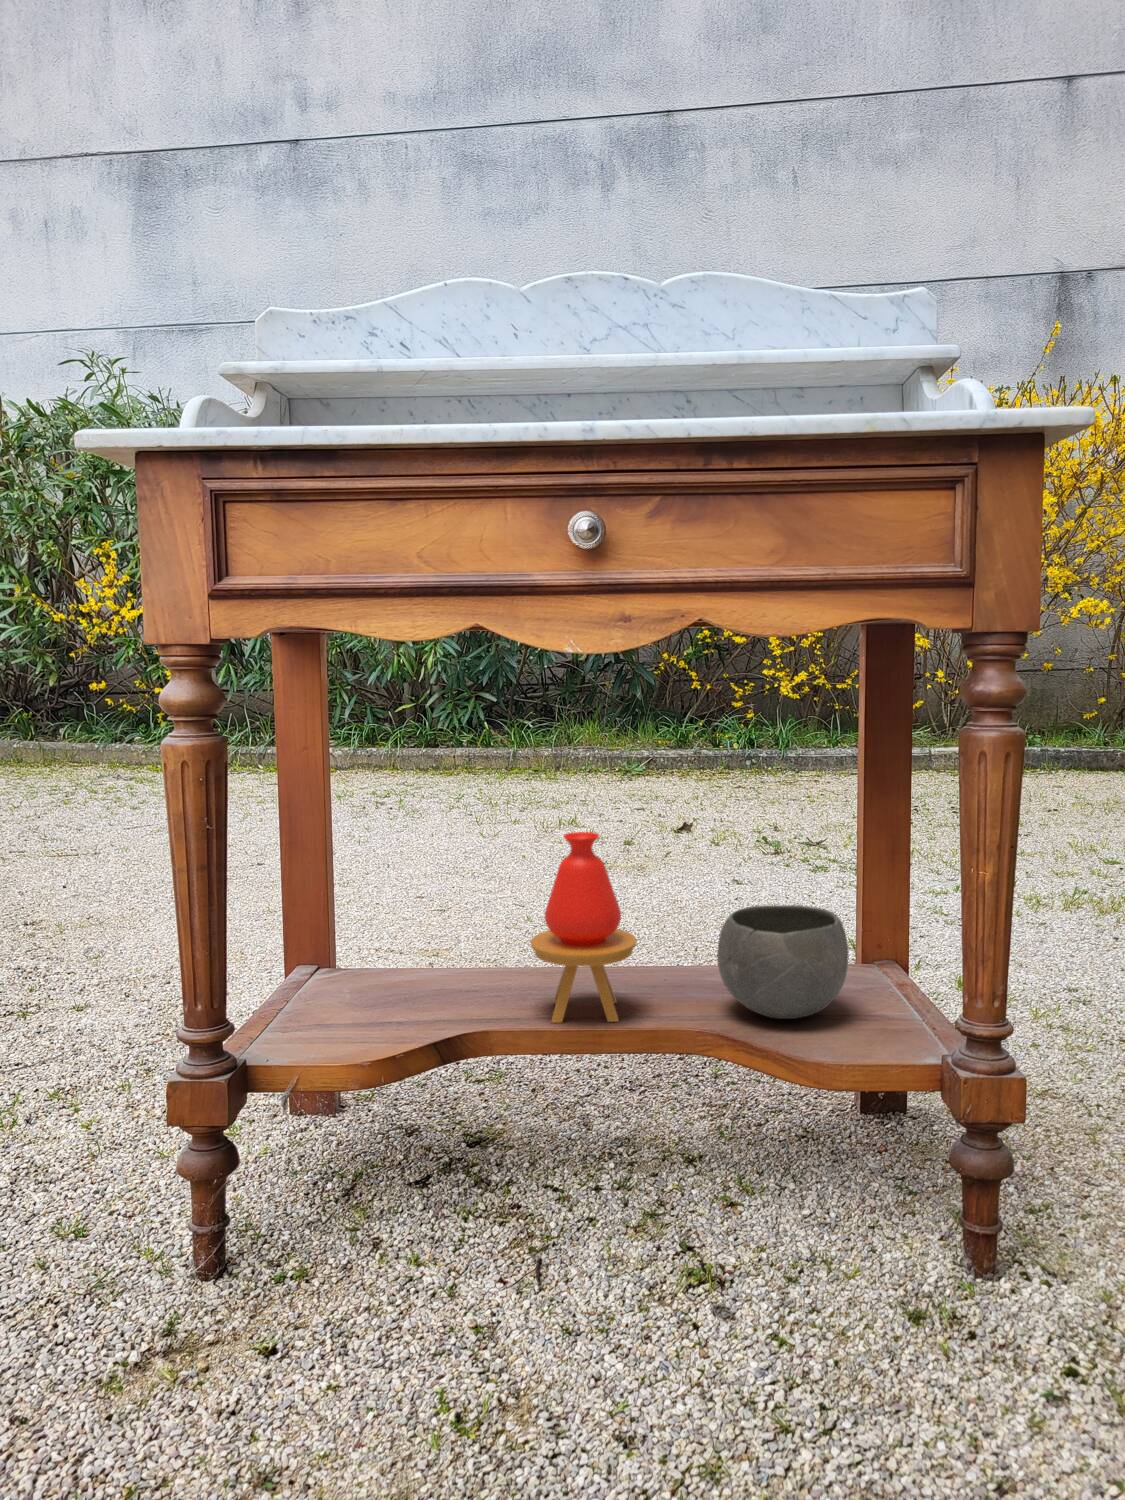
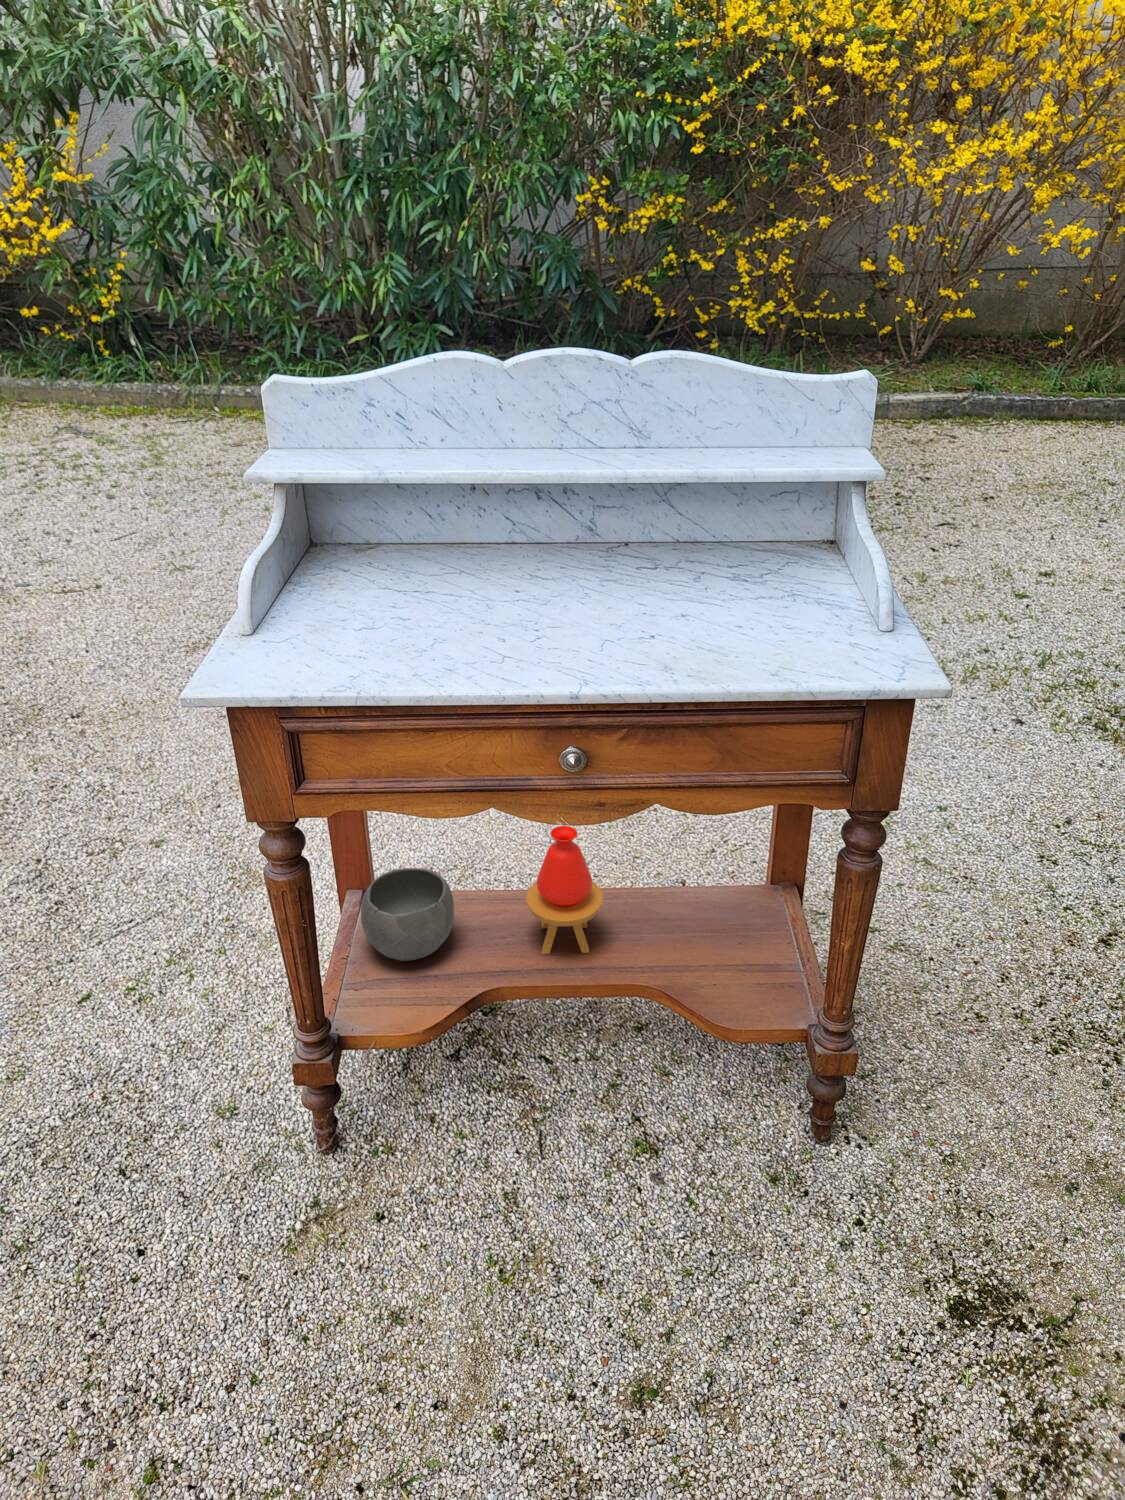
ceramic bowl: present [717,905,848,1019] -> present [361,868,454,961]

